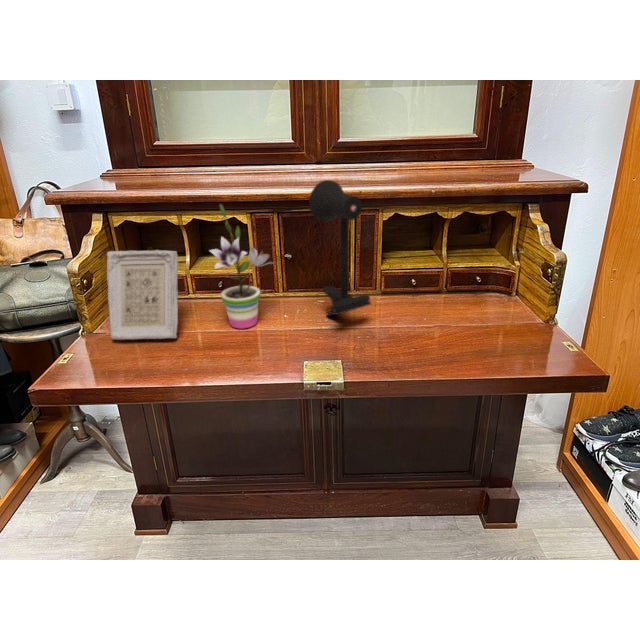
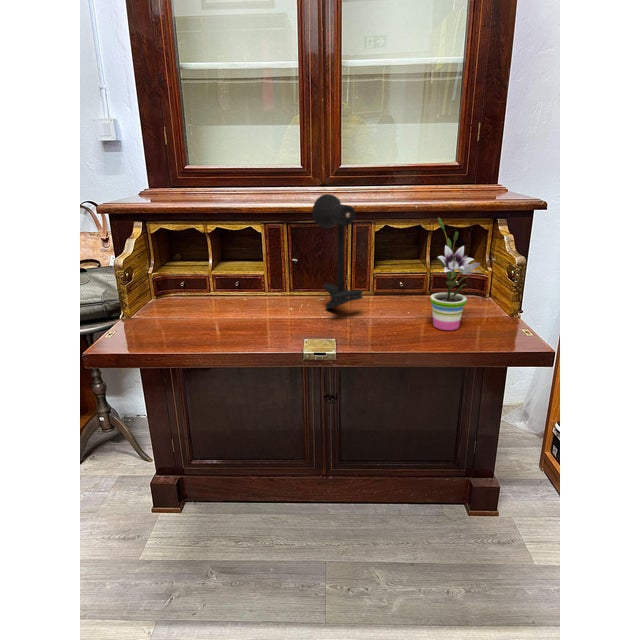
potted plant: present [210,204,273,329] -> present [430,218,481,330]
picture frame: present [107,250,178,340] -> none [145,250,204,322]

